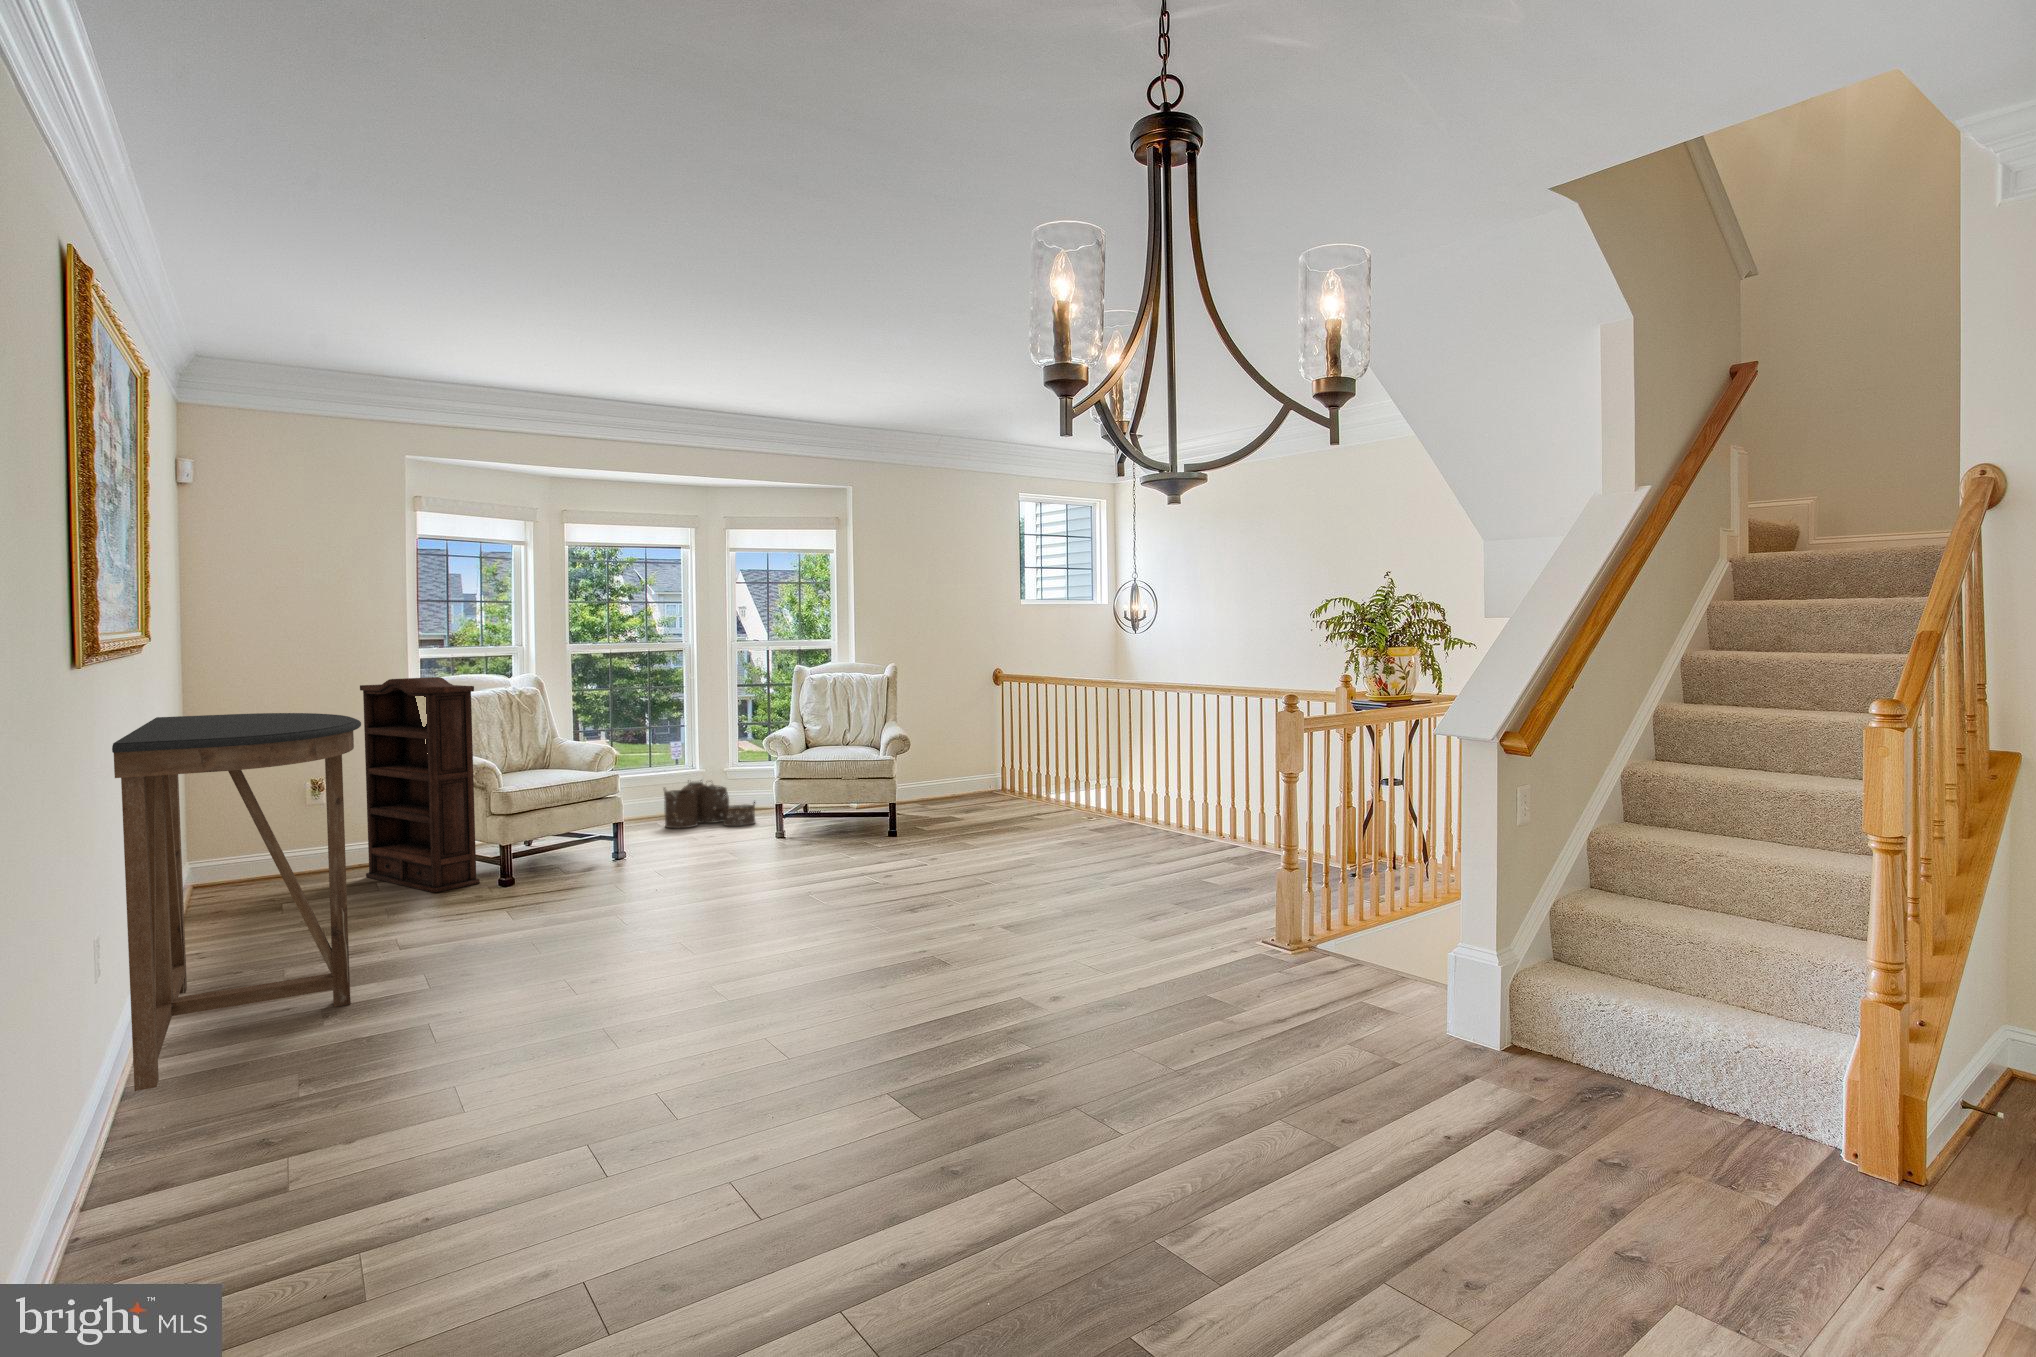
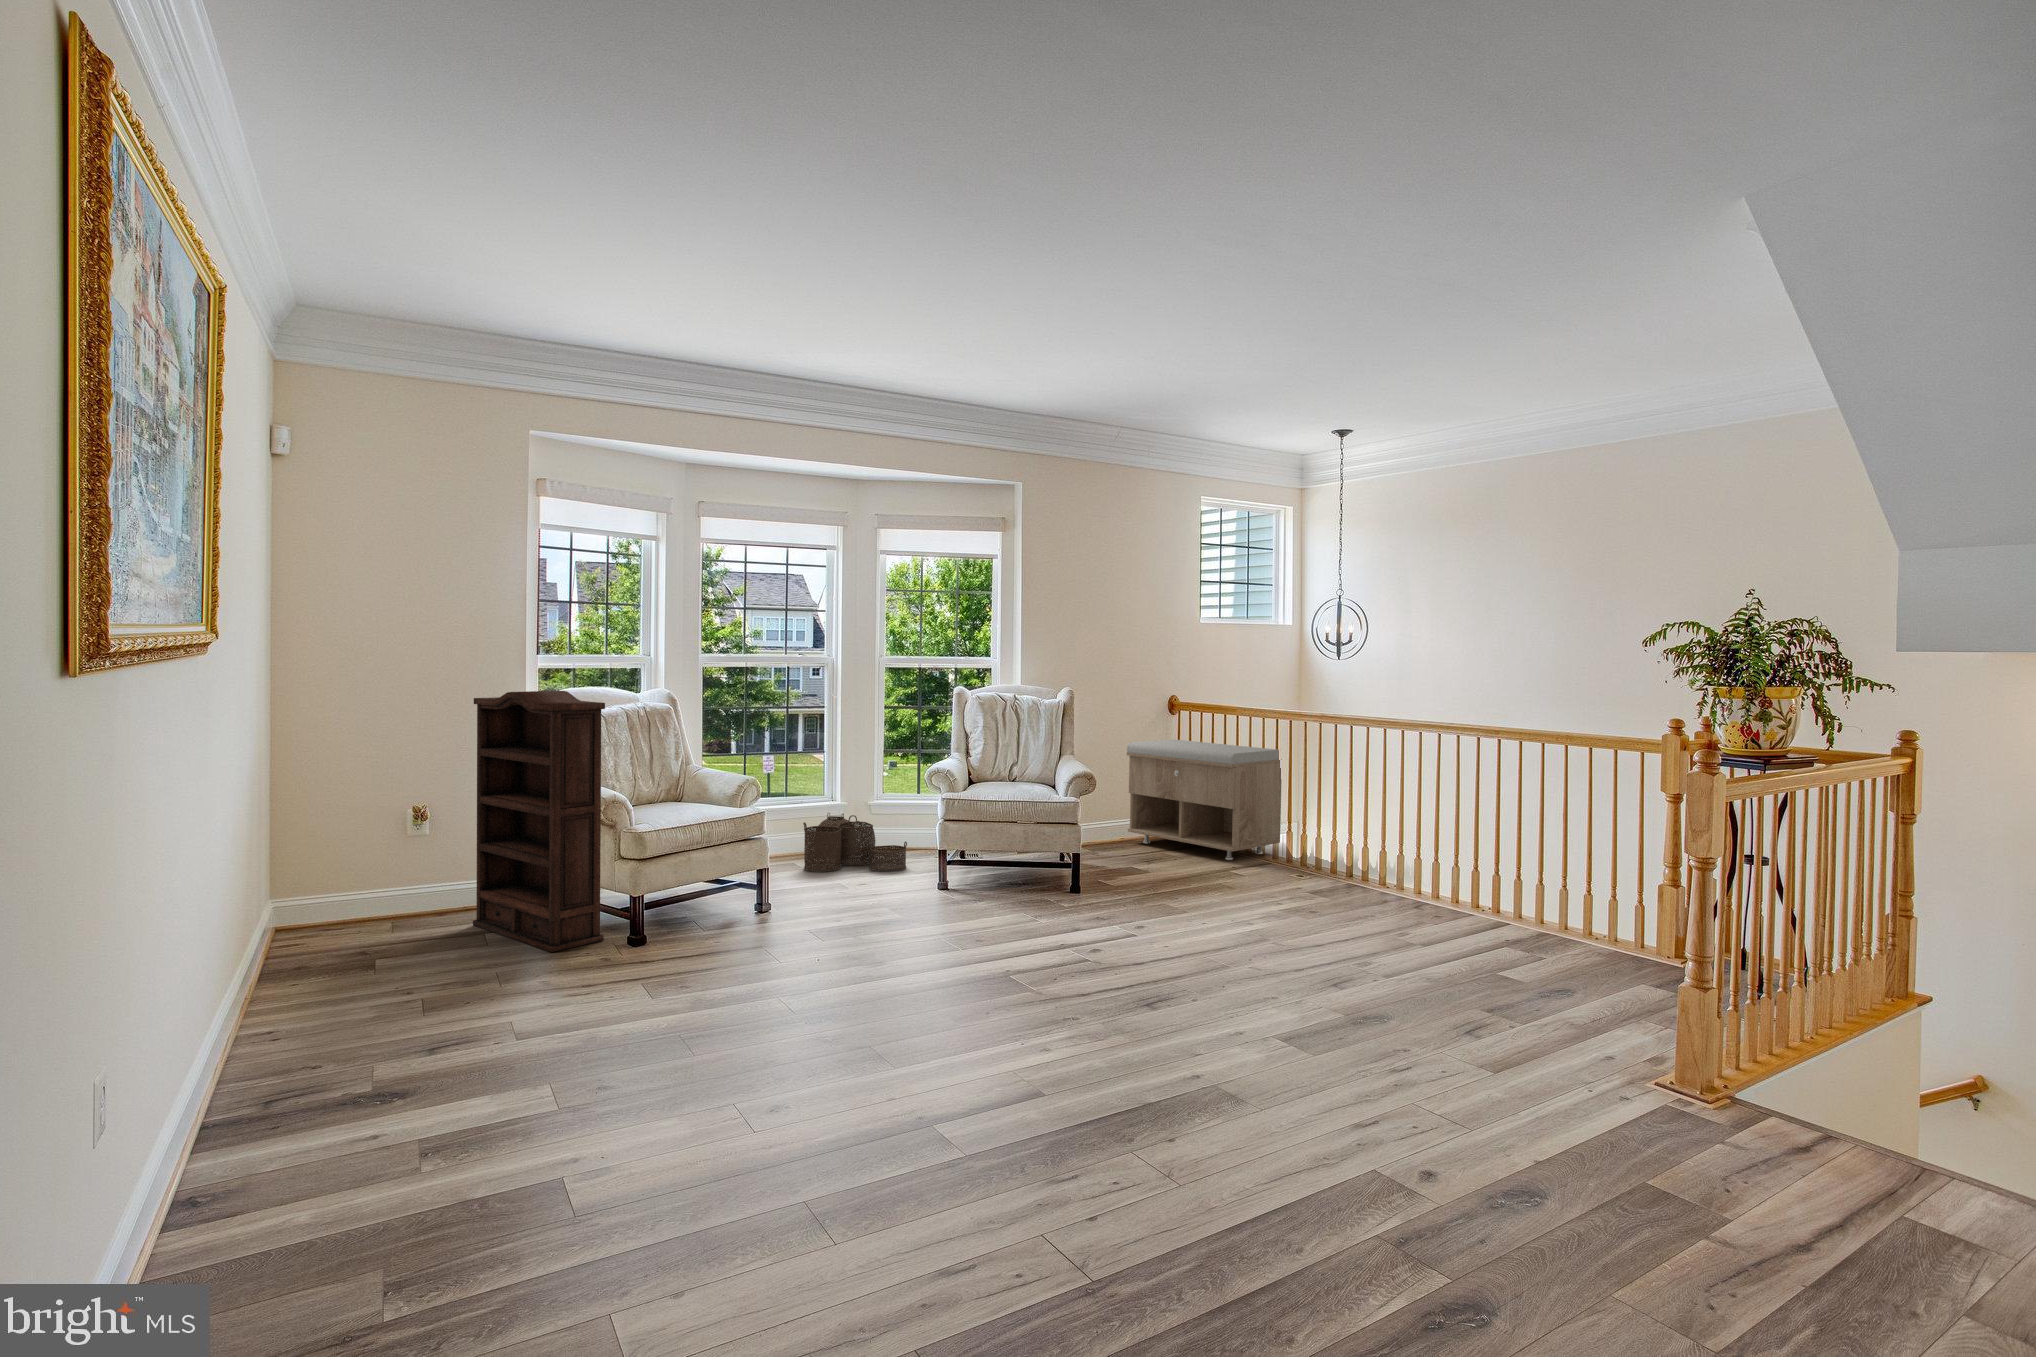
storage bench: none [955,708,1084,808] -> present [1127,739,1282,860]
console table: present [112,713,361,1091] -> none [126,736,478,1301]

